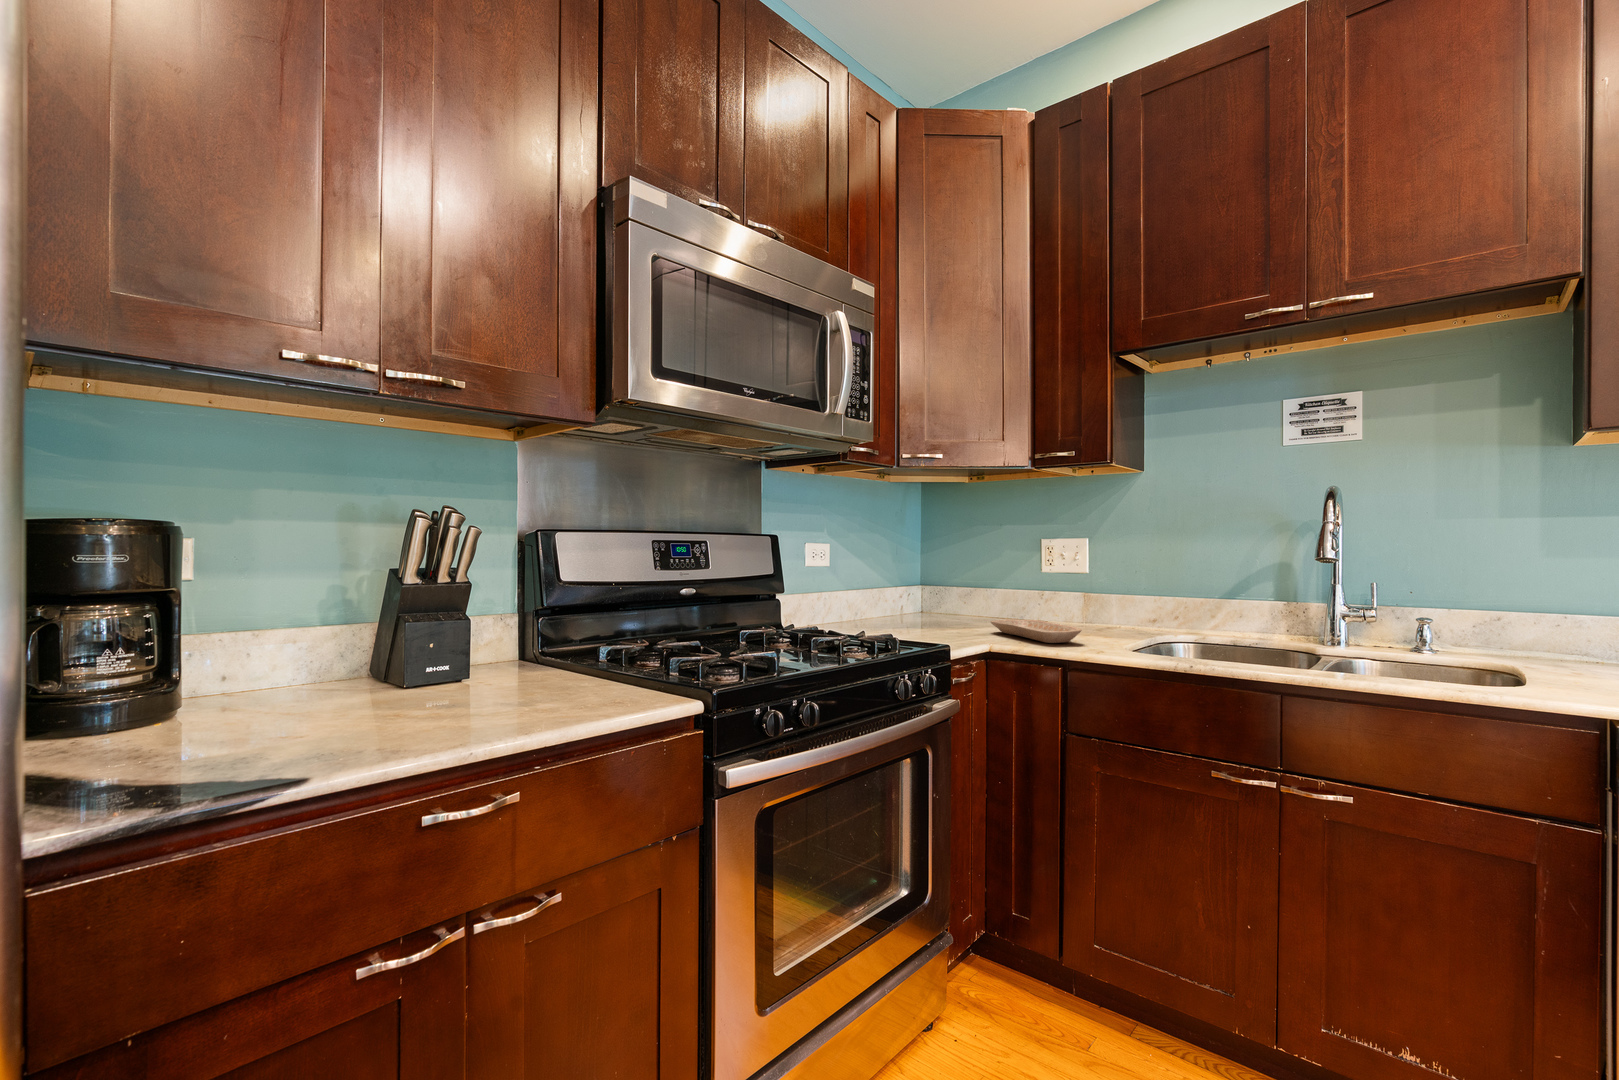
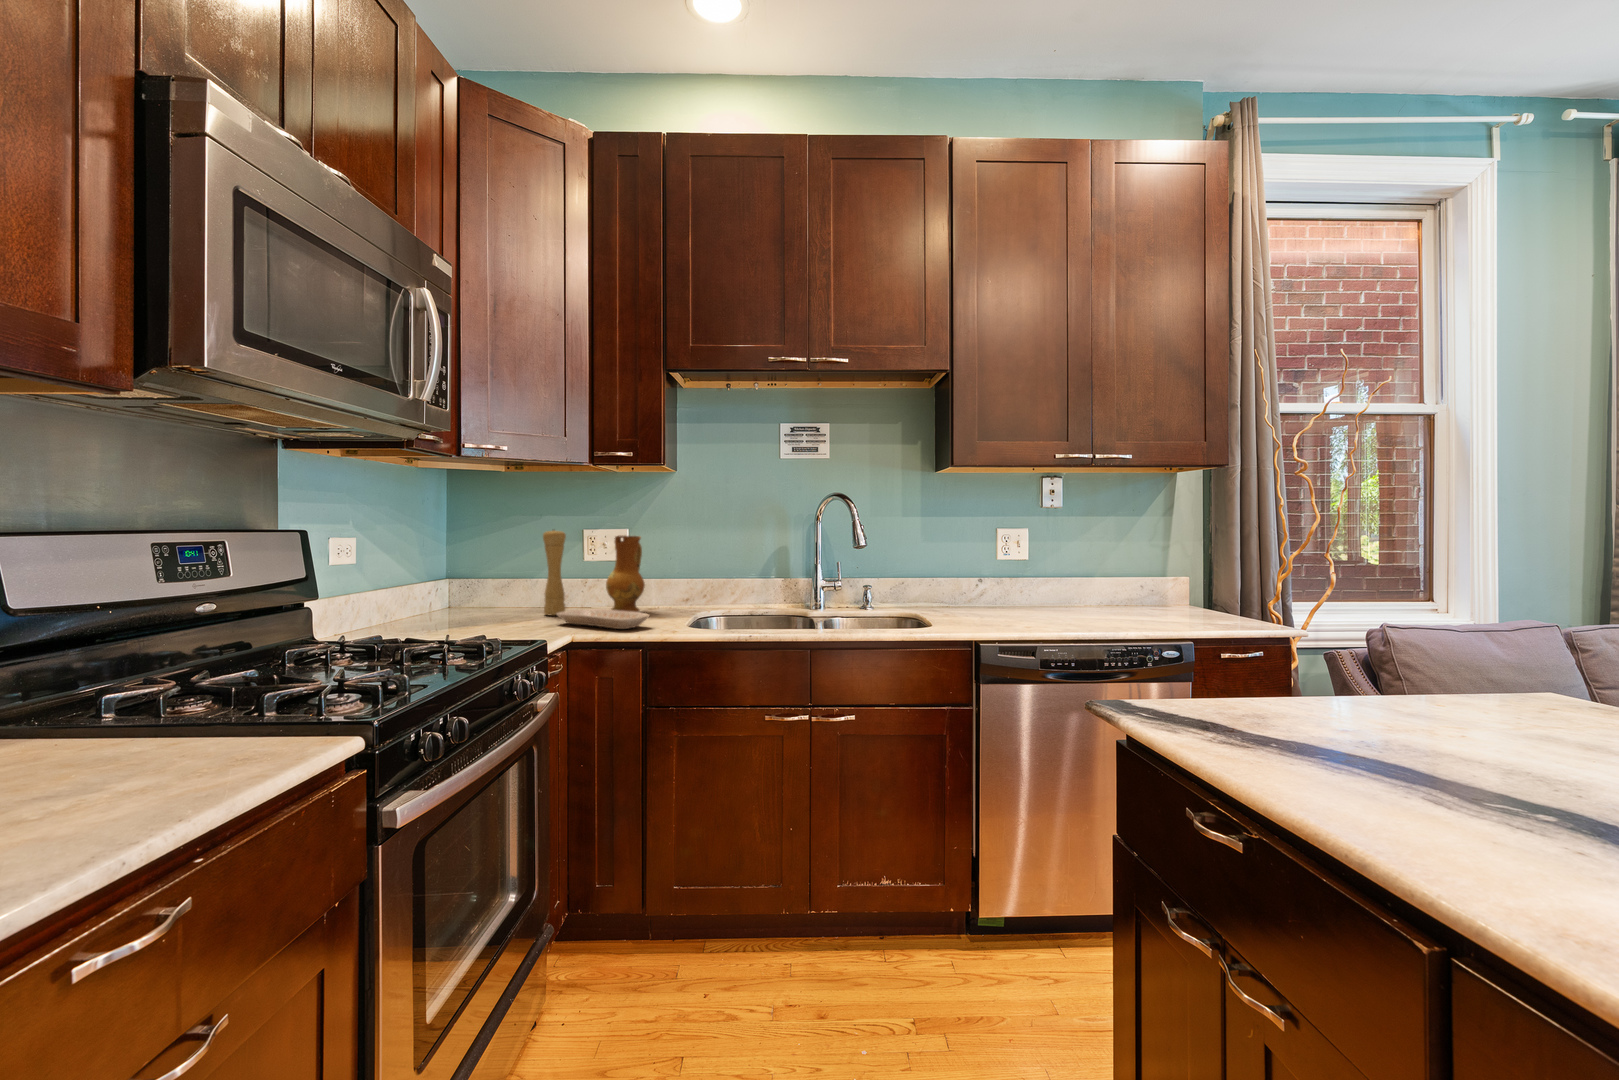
pepper mill: none [993,537,1015,624] -> present [543,530,566,615]
ceramic jug: none [1057,544,1101,629] -> present [606,535,645,612]

